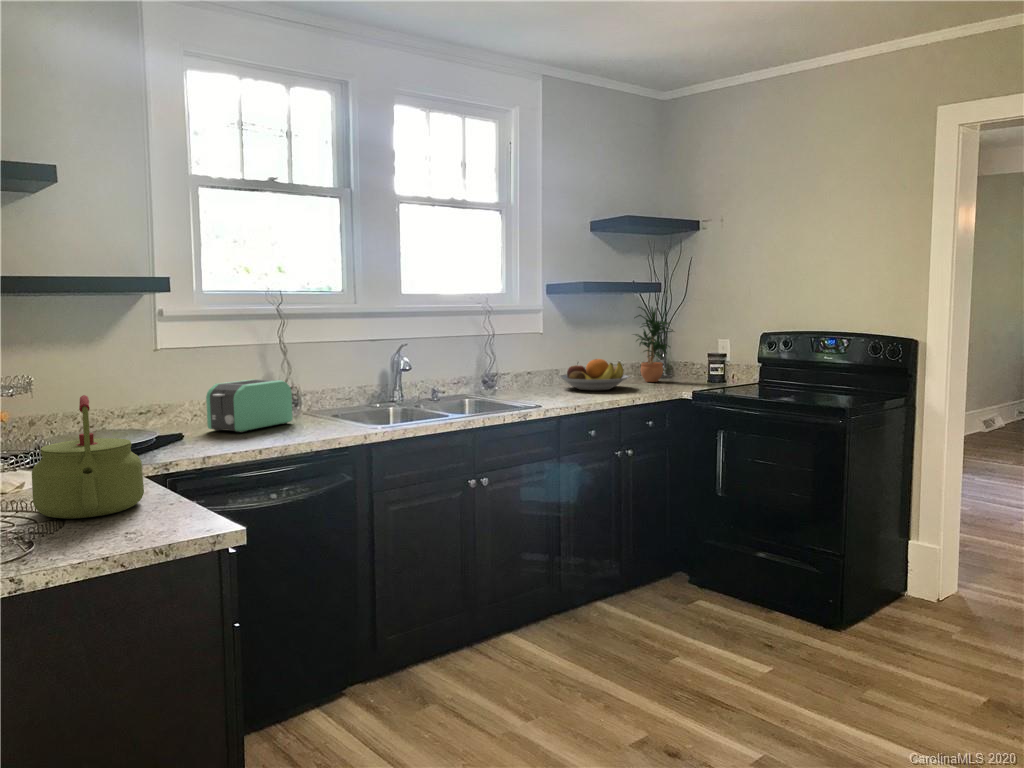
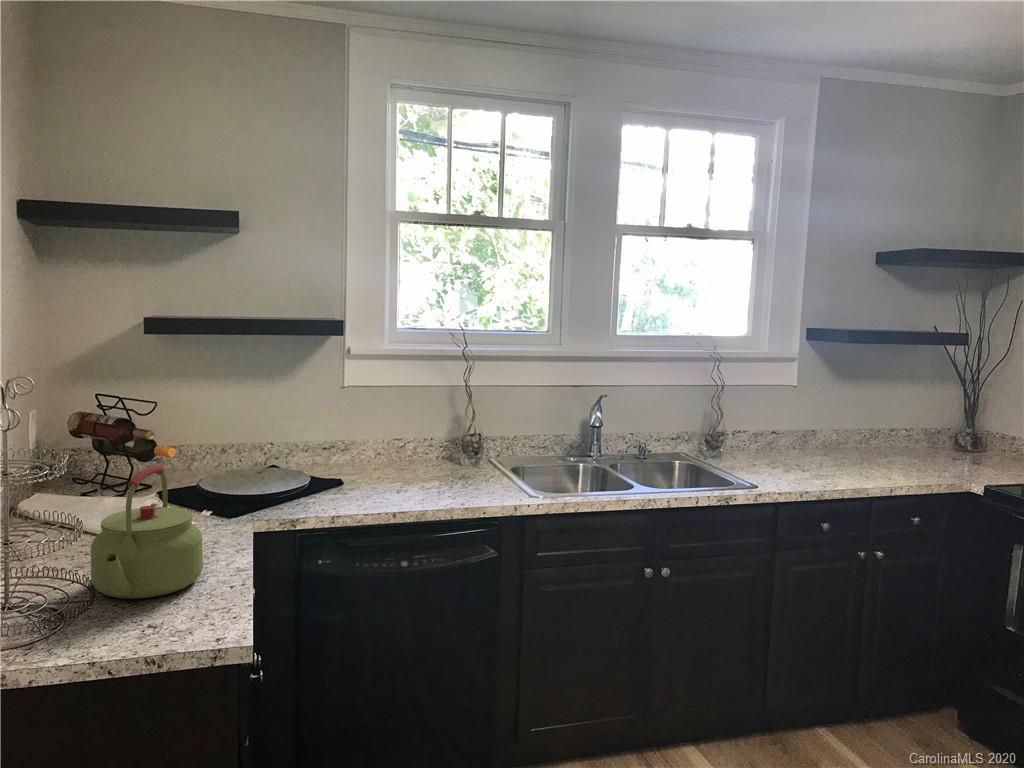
potted plant: present [635,307,673,382] -> none [916,362,980,461]
fruit bowl: present [559,359,629,390] -> none [804,427,900,468]
toaster: present [206,379,293,432] -> none [374,425,463,484]

